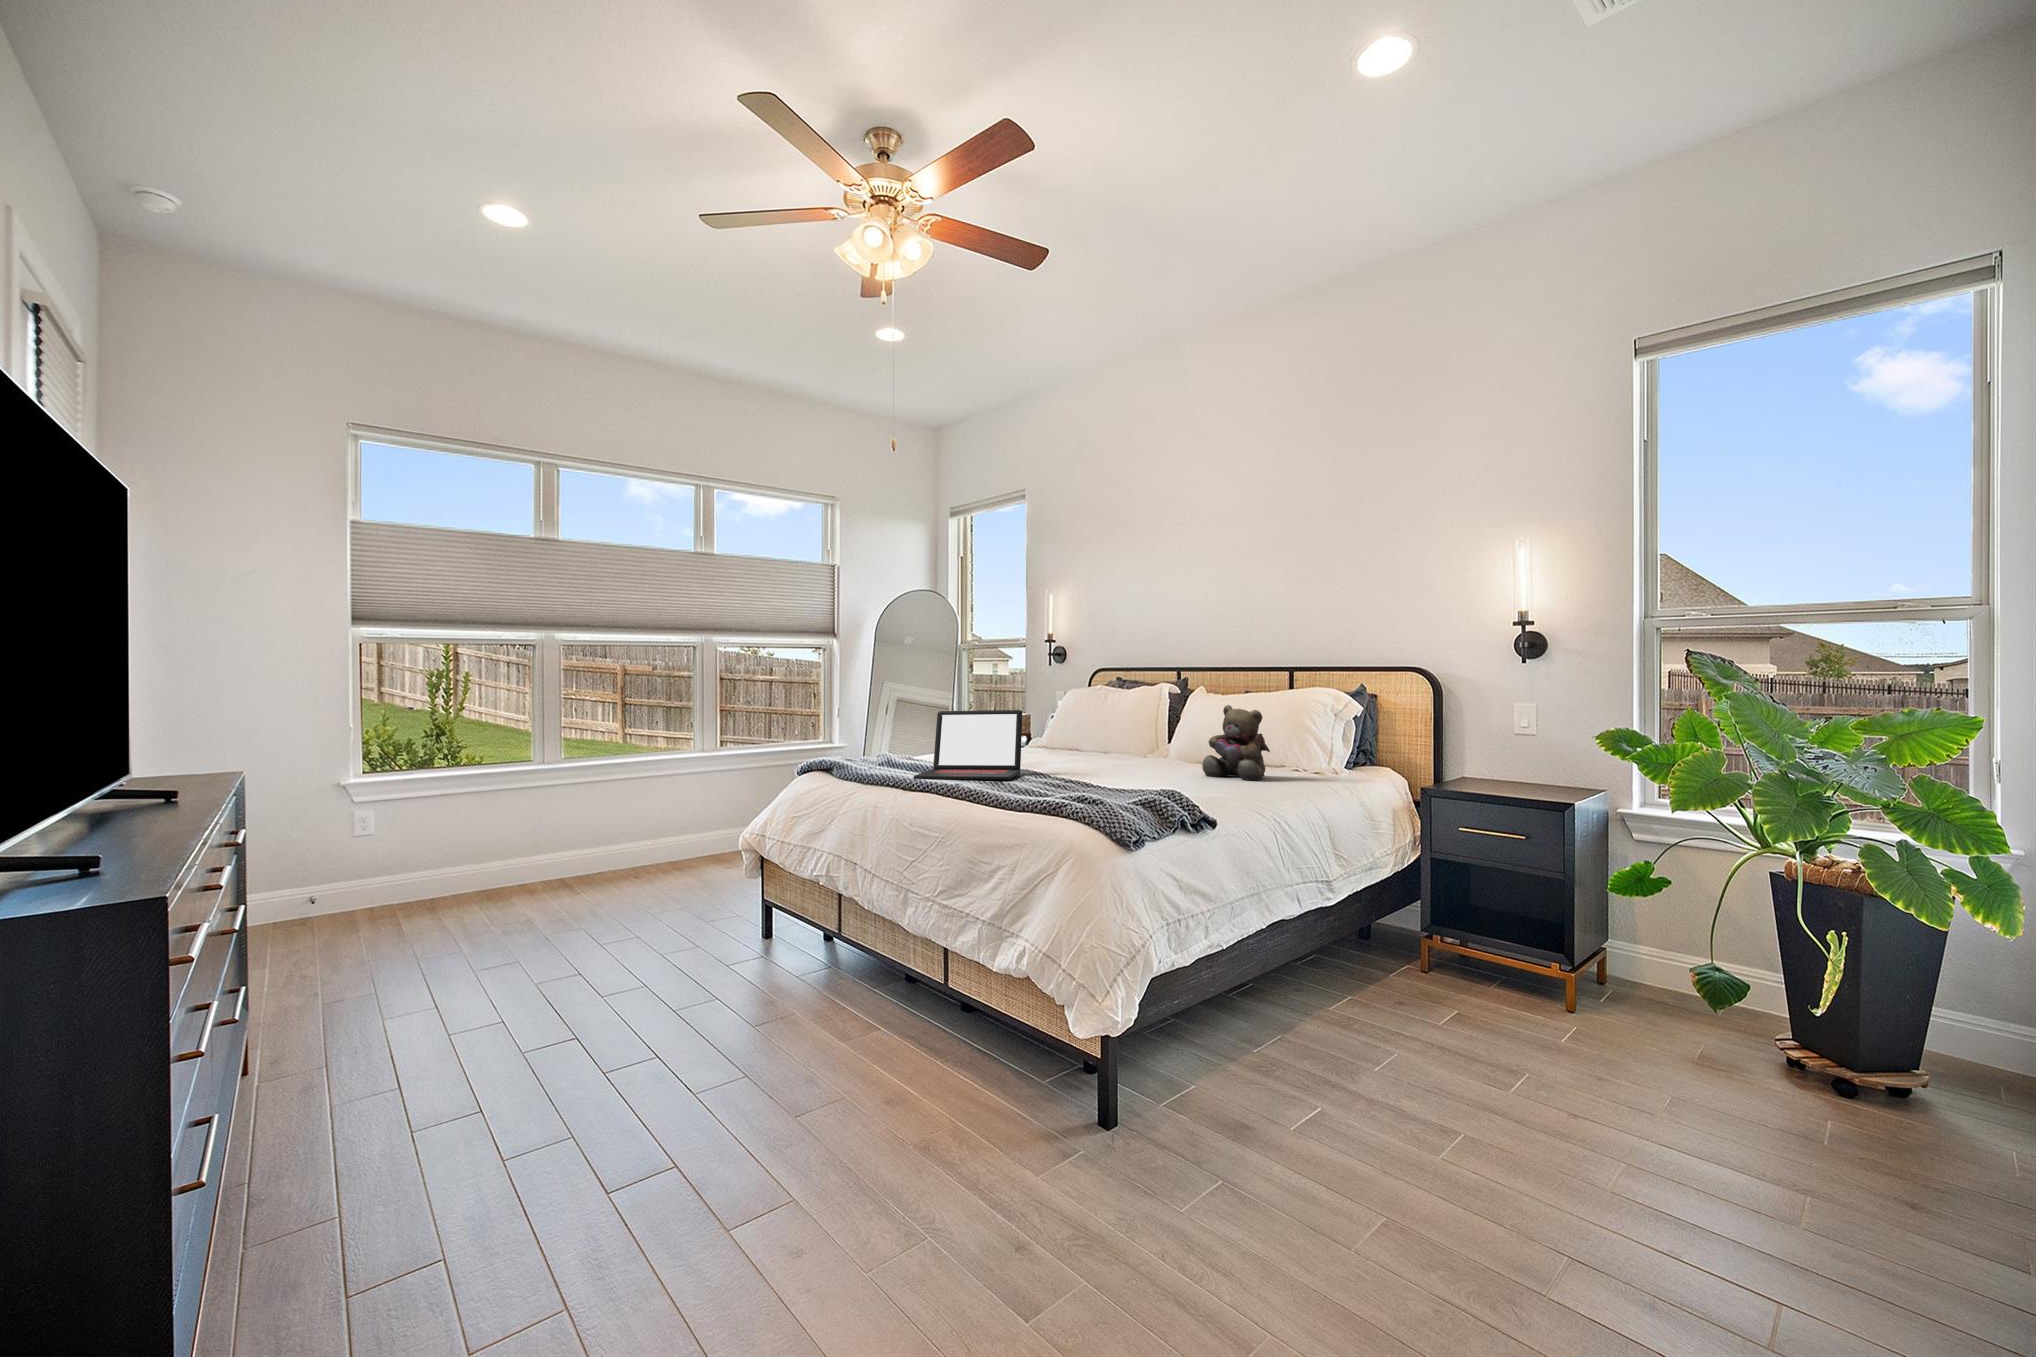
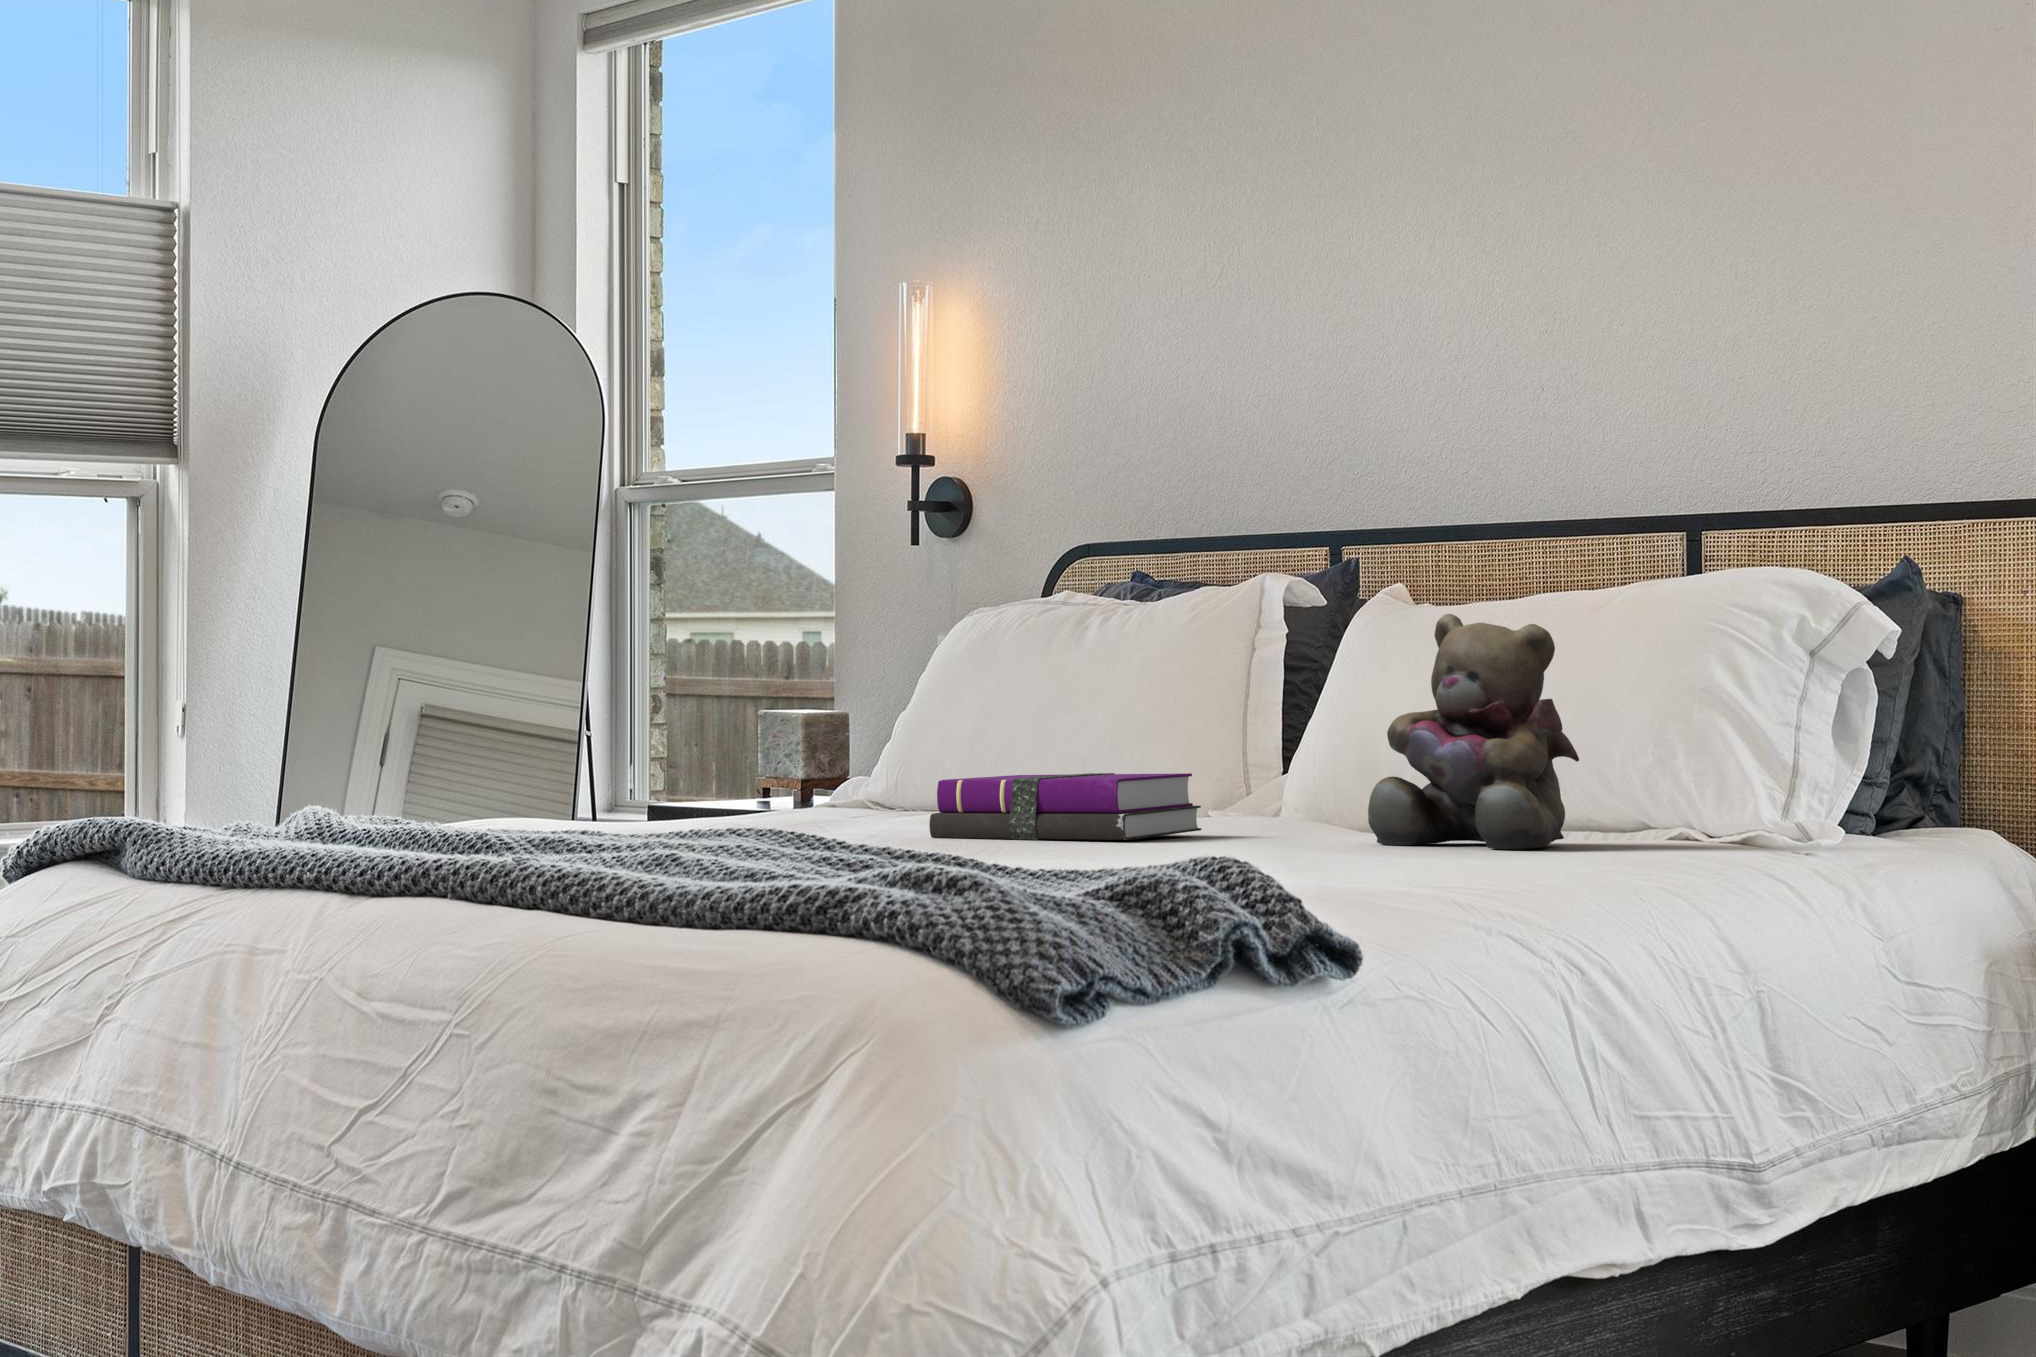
laptop: present [913,710,1022,780] -> none [401,635,781,856]
notebook: none [1064,748,1148,773] -> present [929,773,1201,840]

